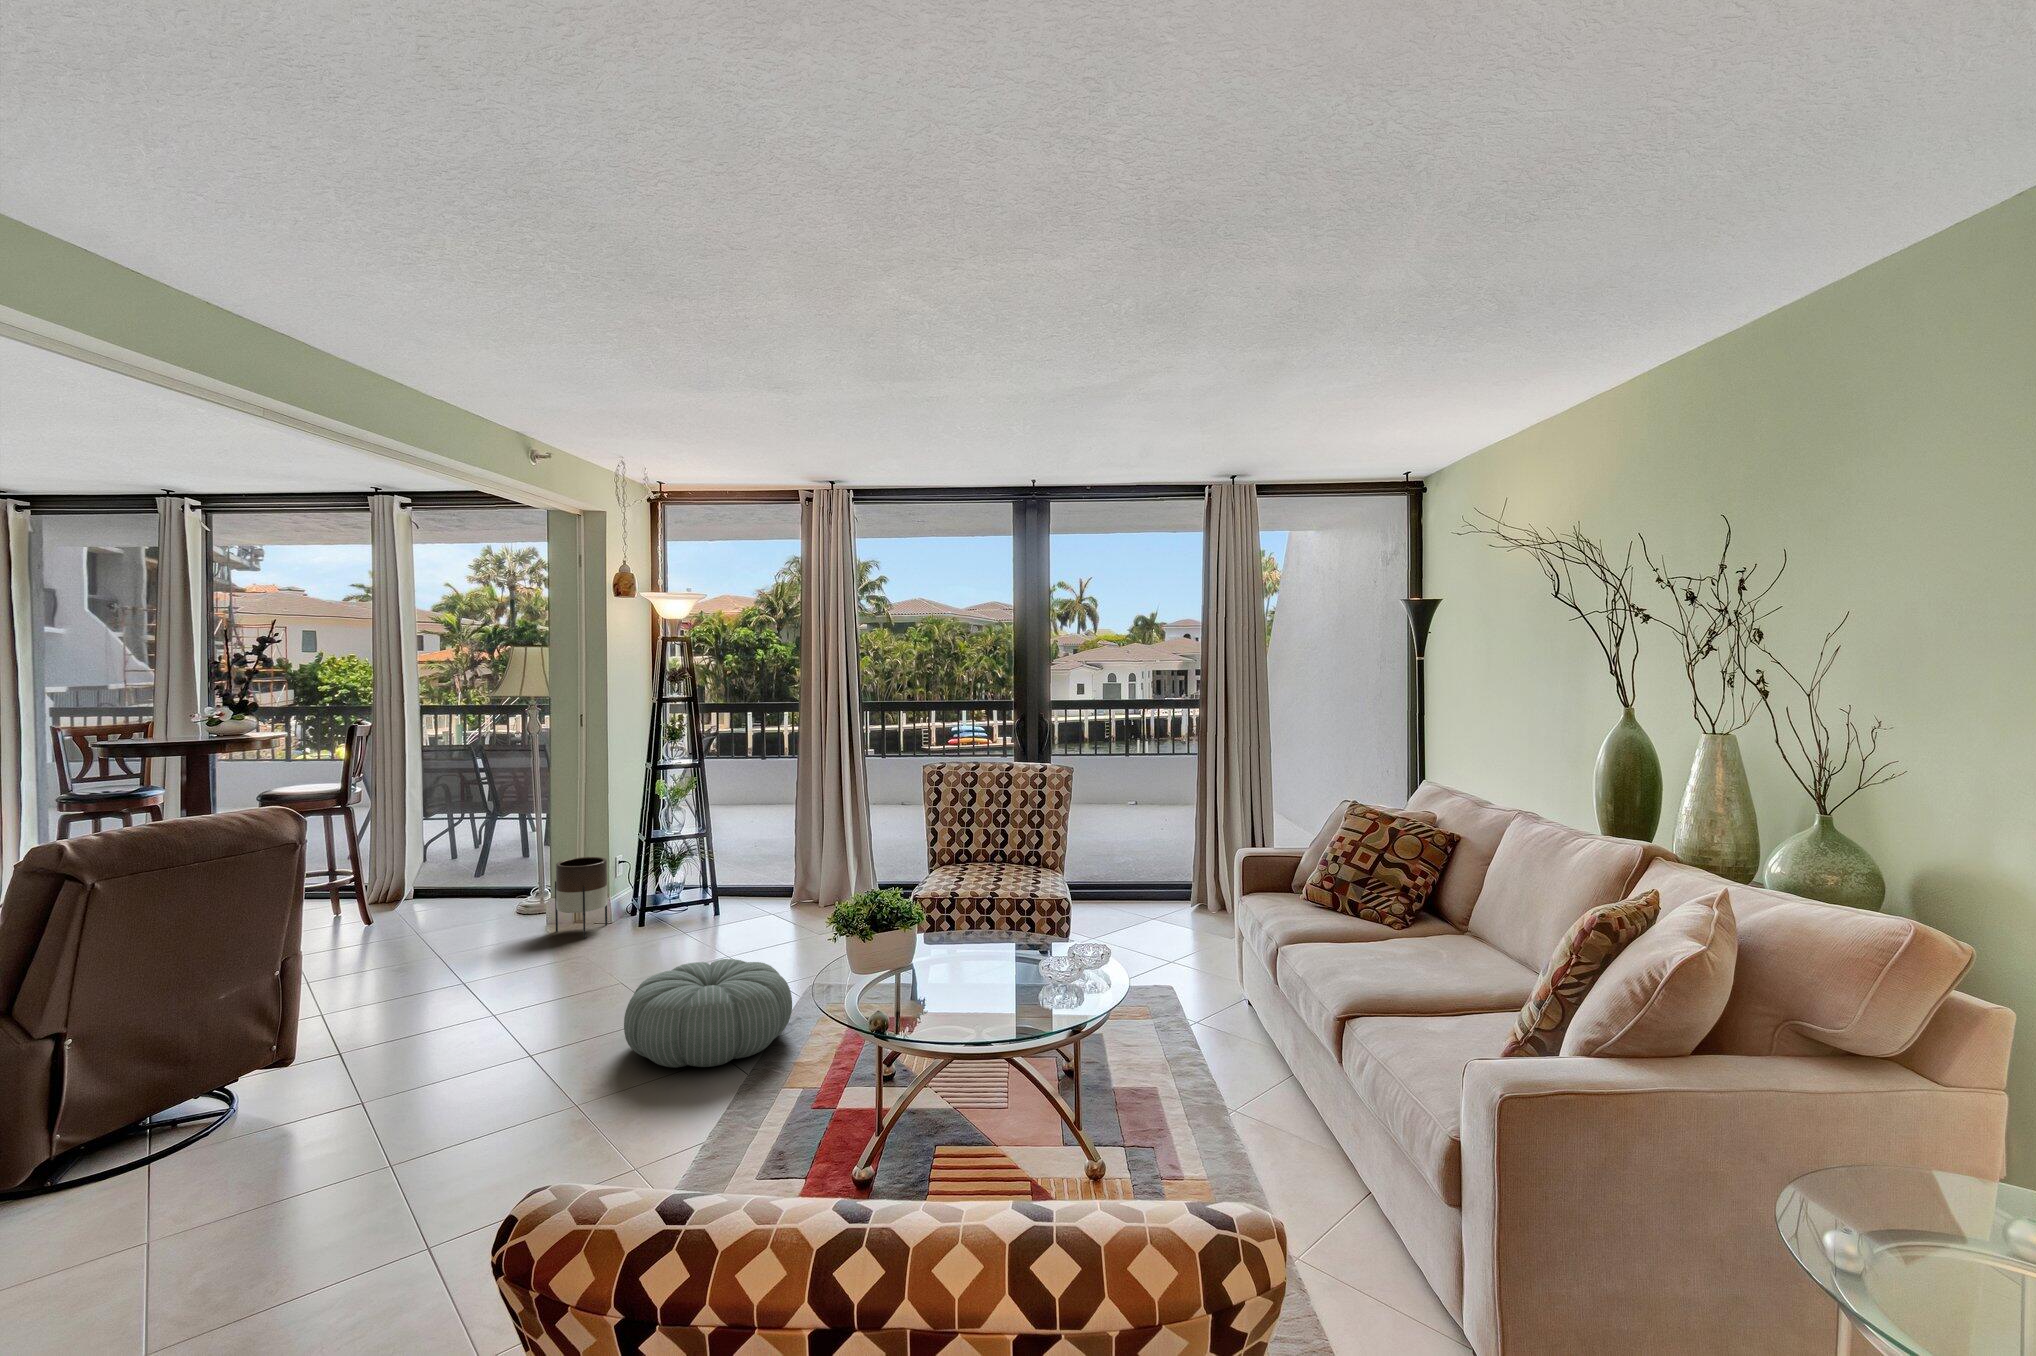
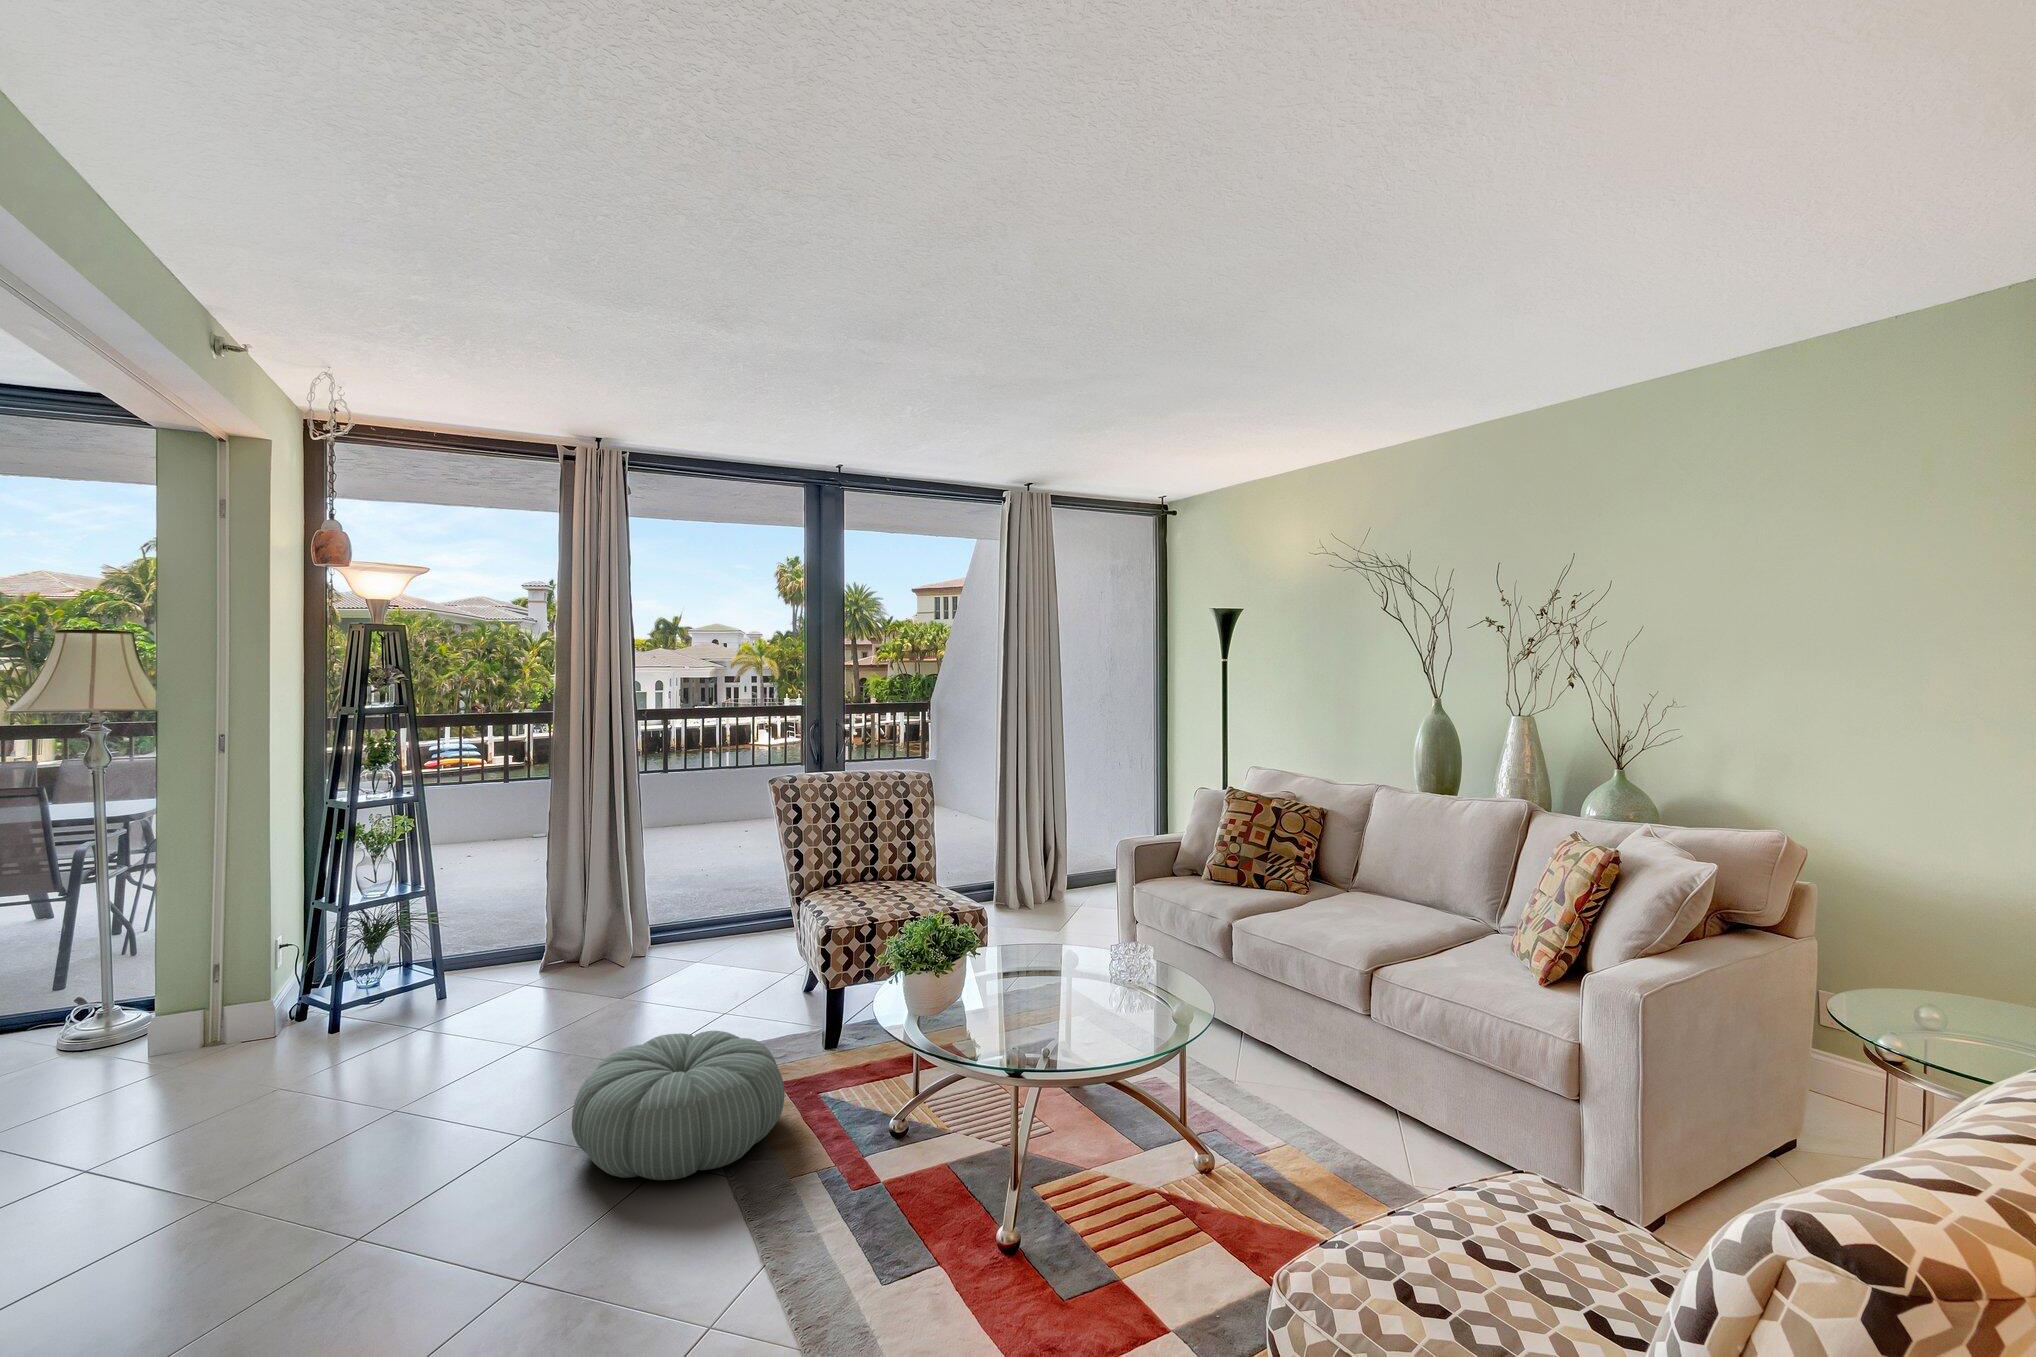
planter: present [555,857,608,939] -> none [211,941,304,1061]

